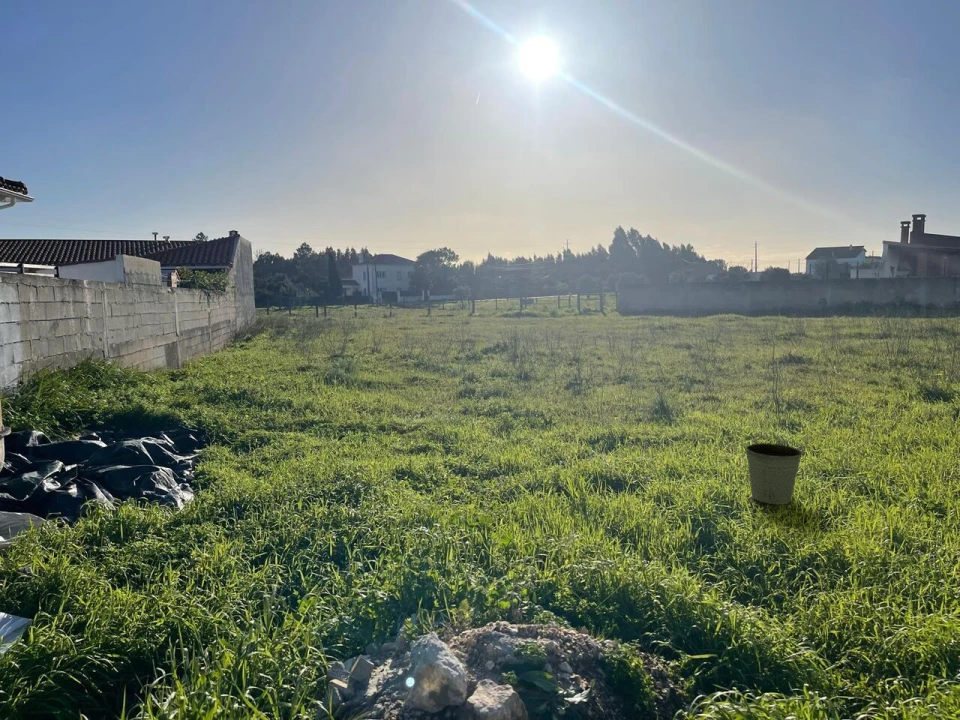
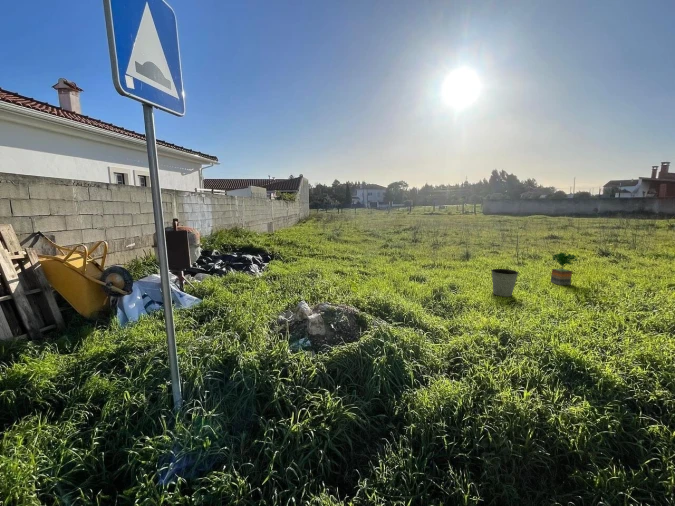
potted tree: none [836,399,886,466] -> present [551,253,578,285]

